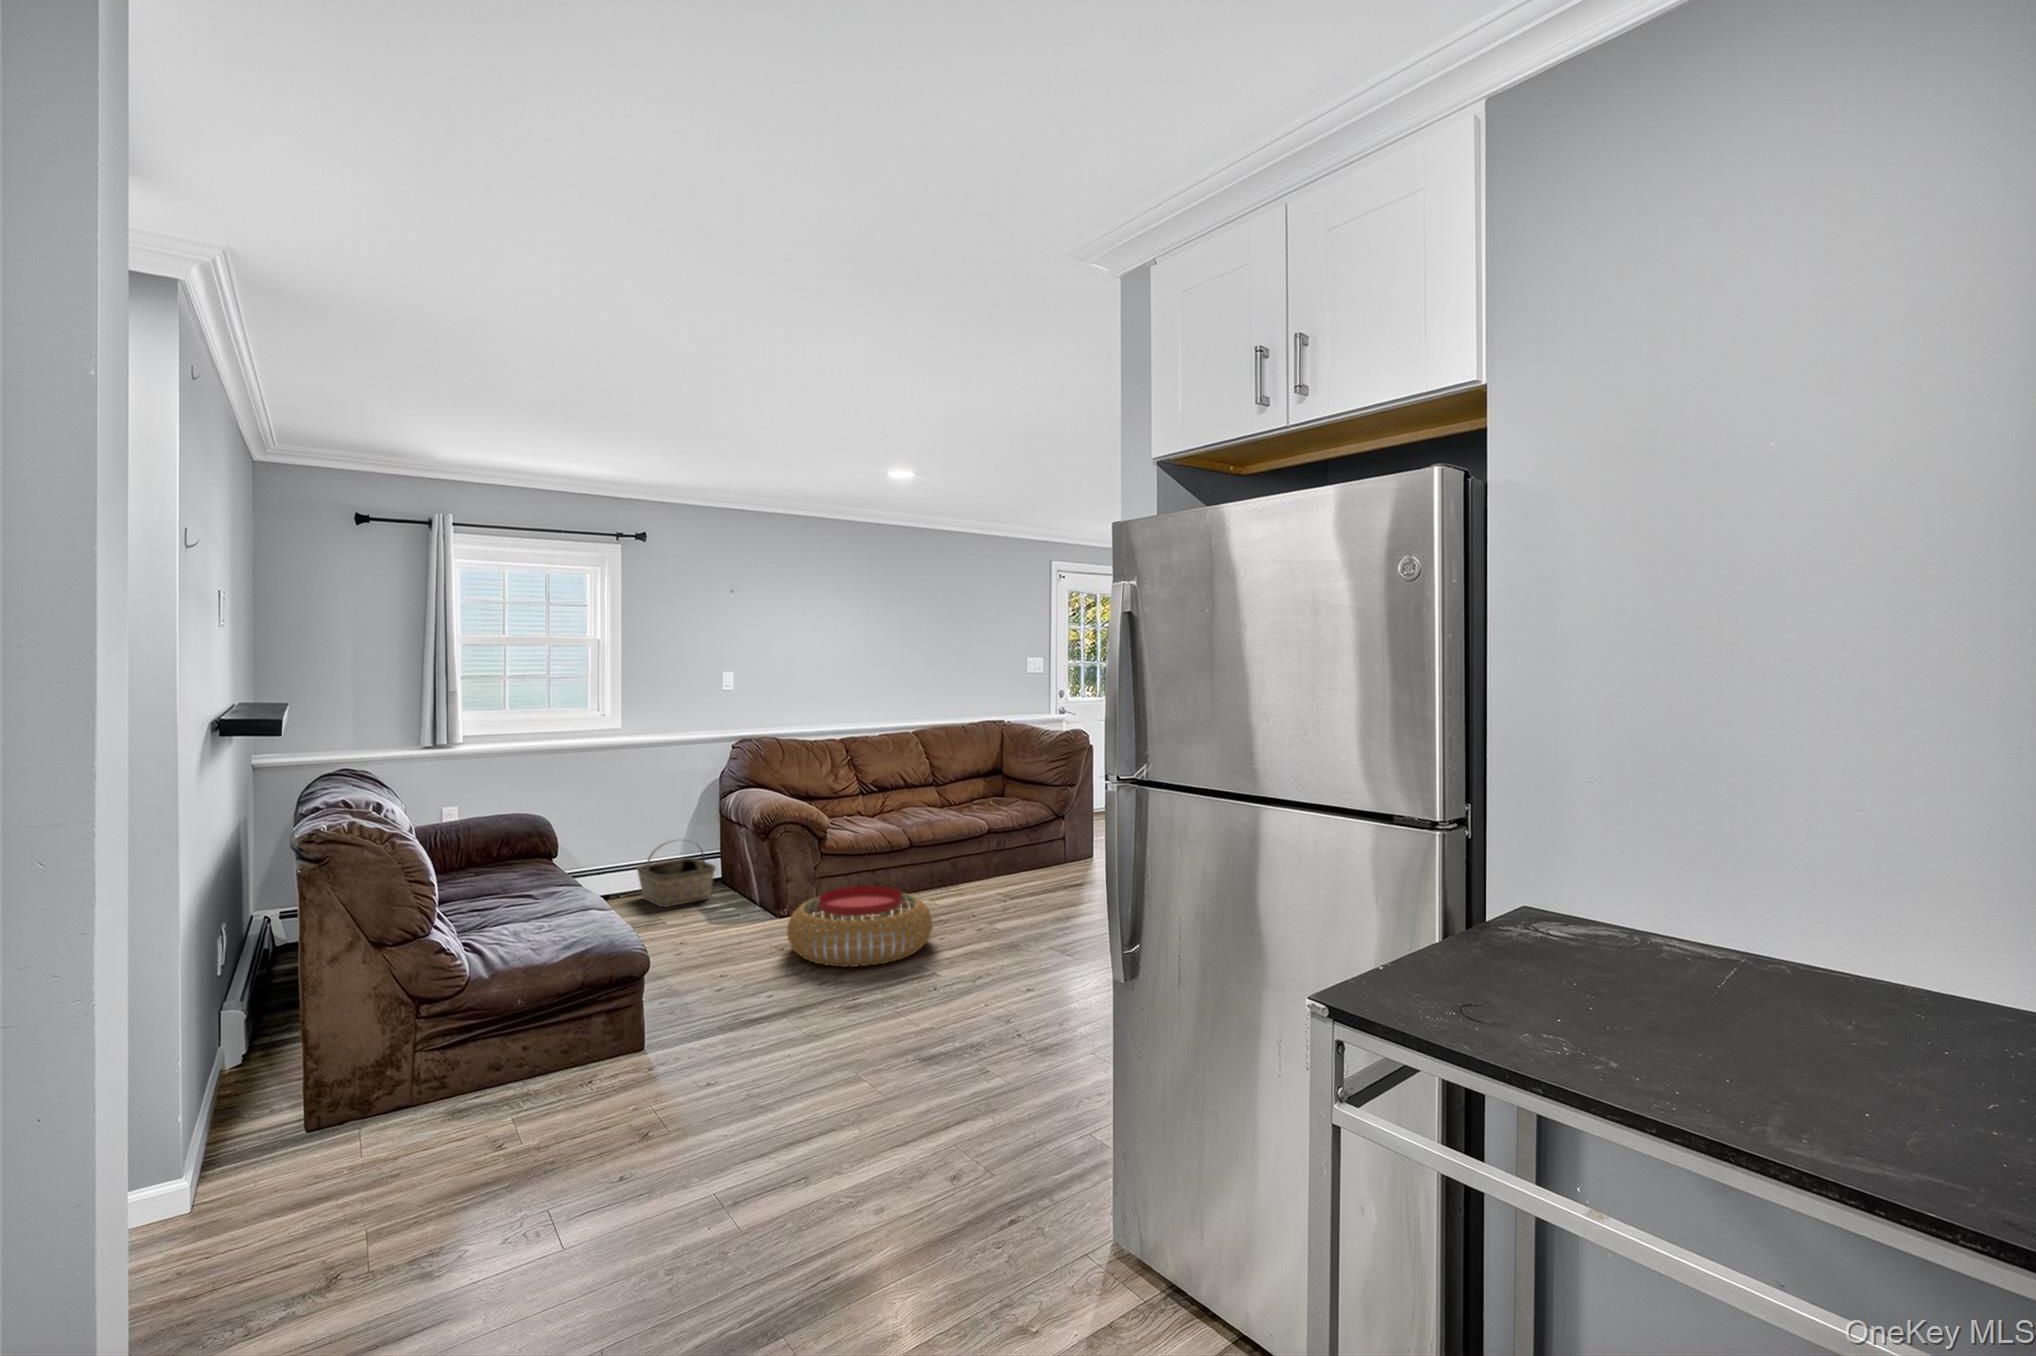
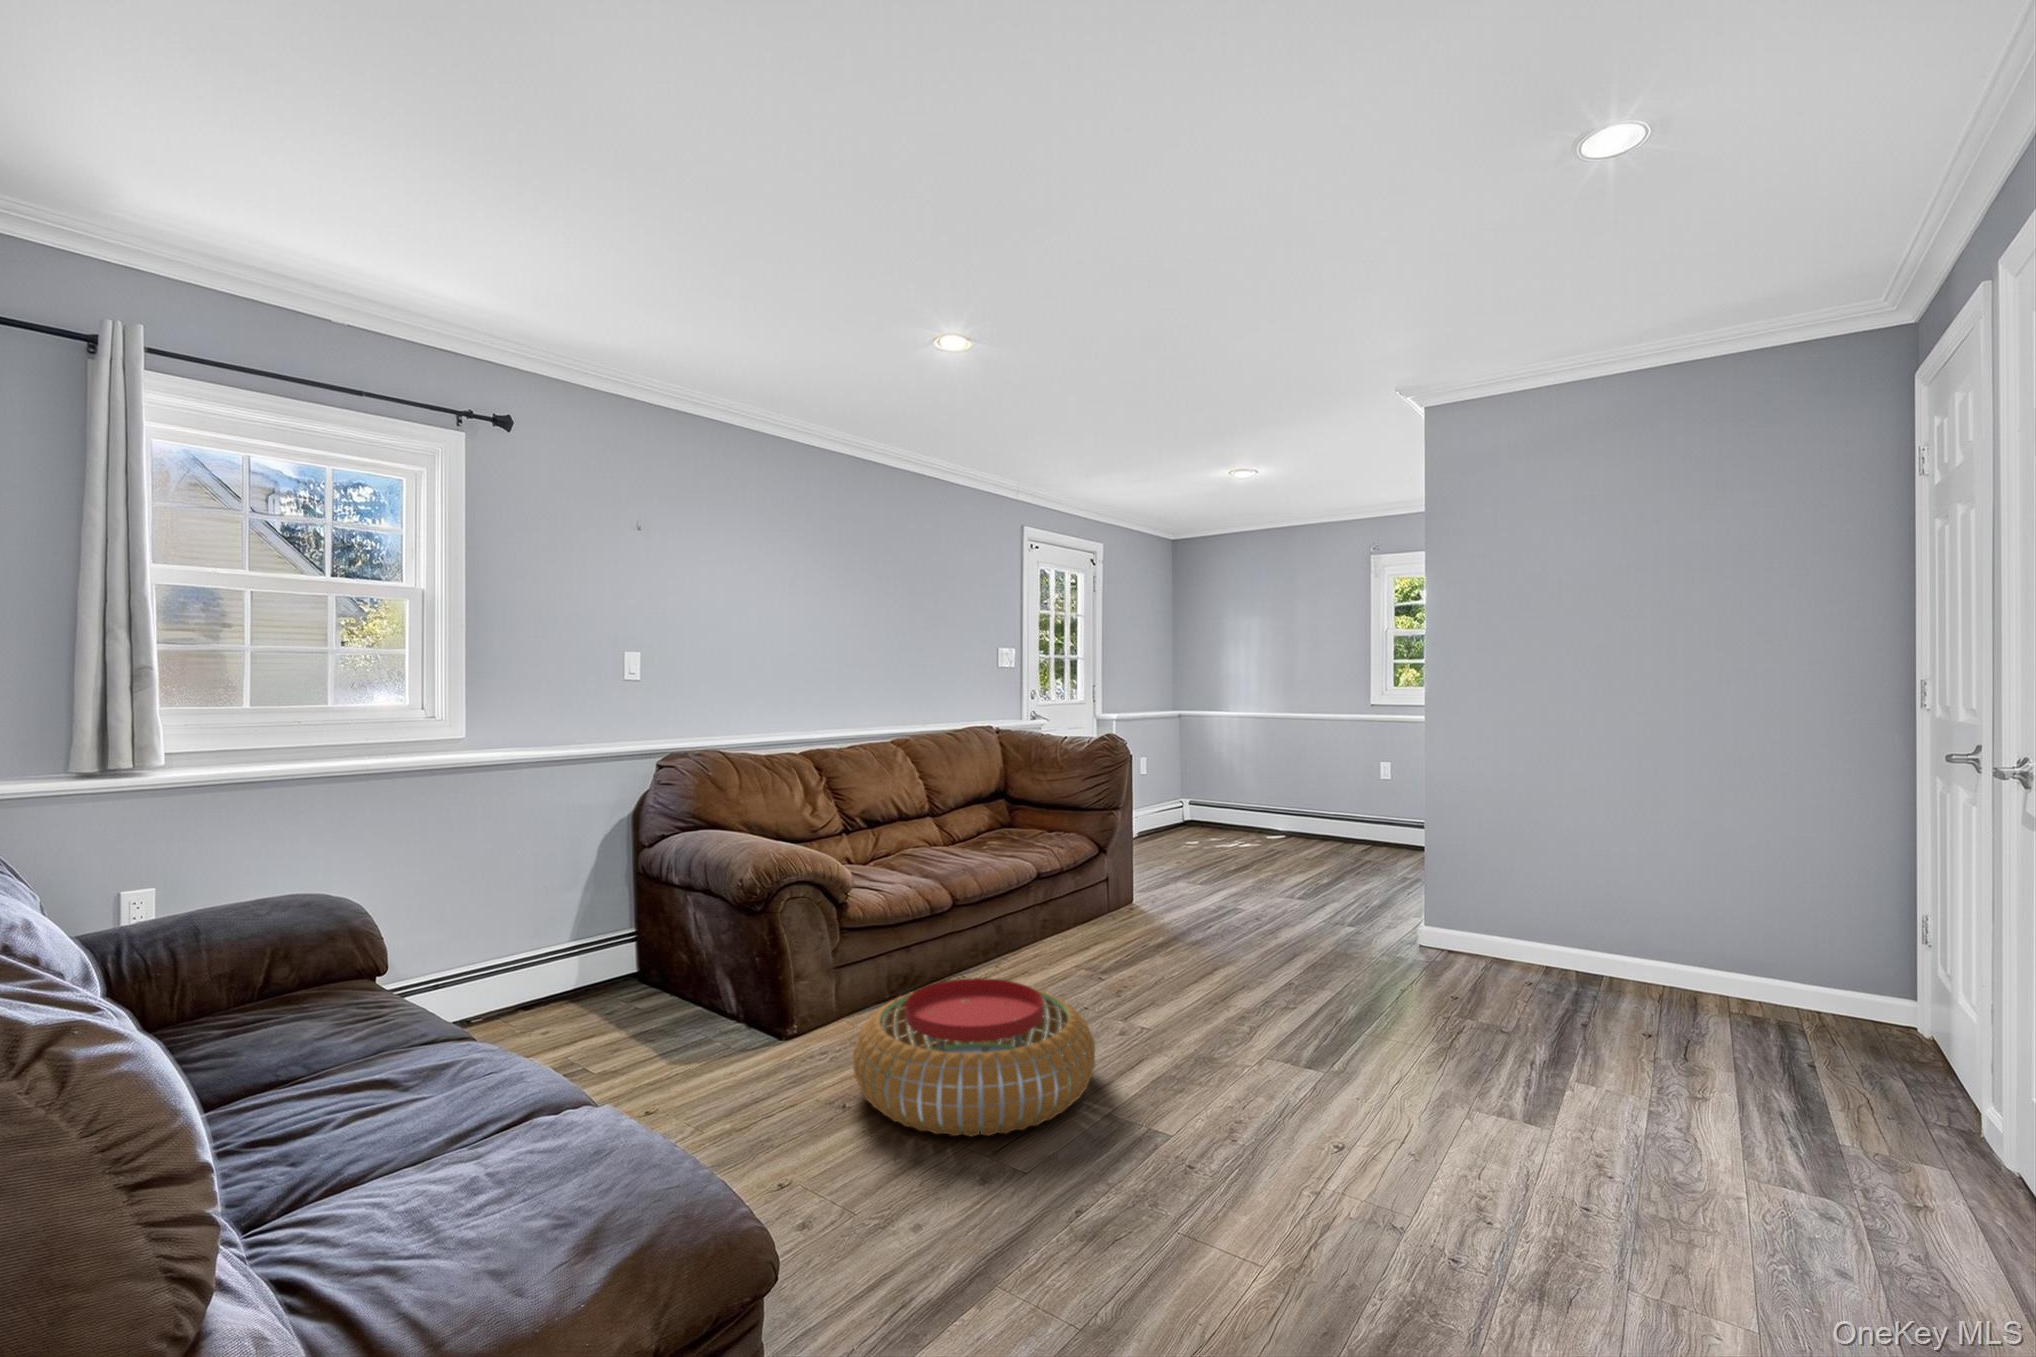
basket: present [637,841,716,907] -> none [502,916,646,1035]

